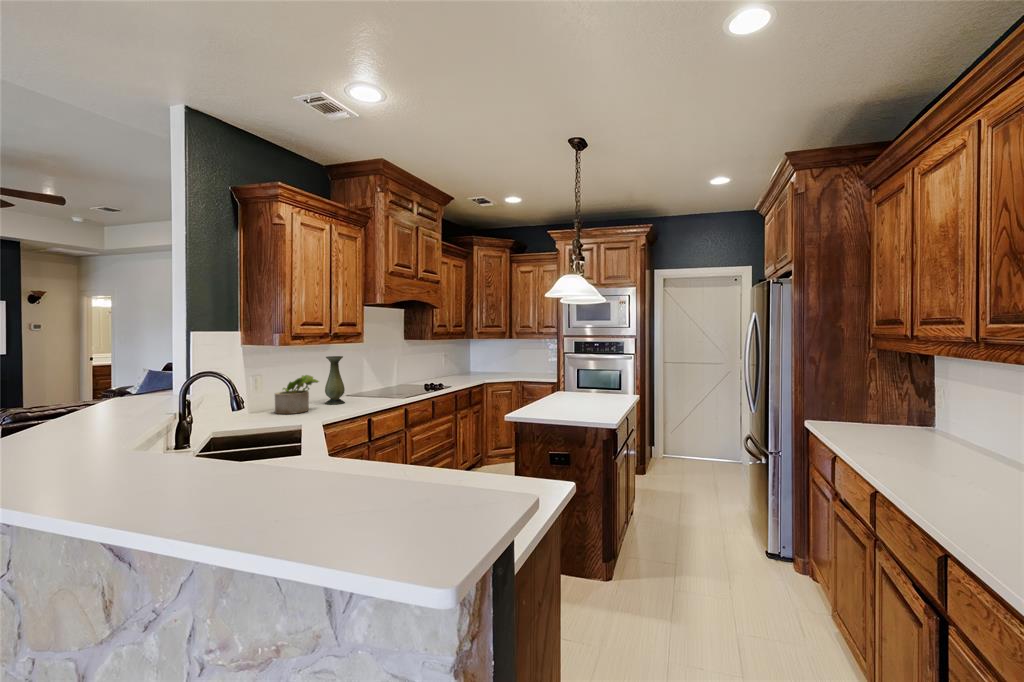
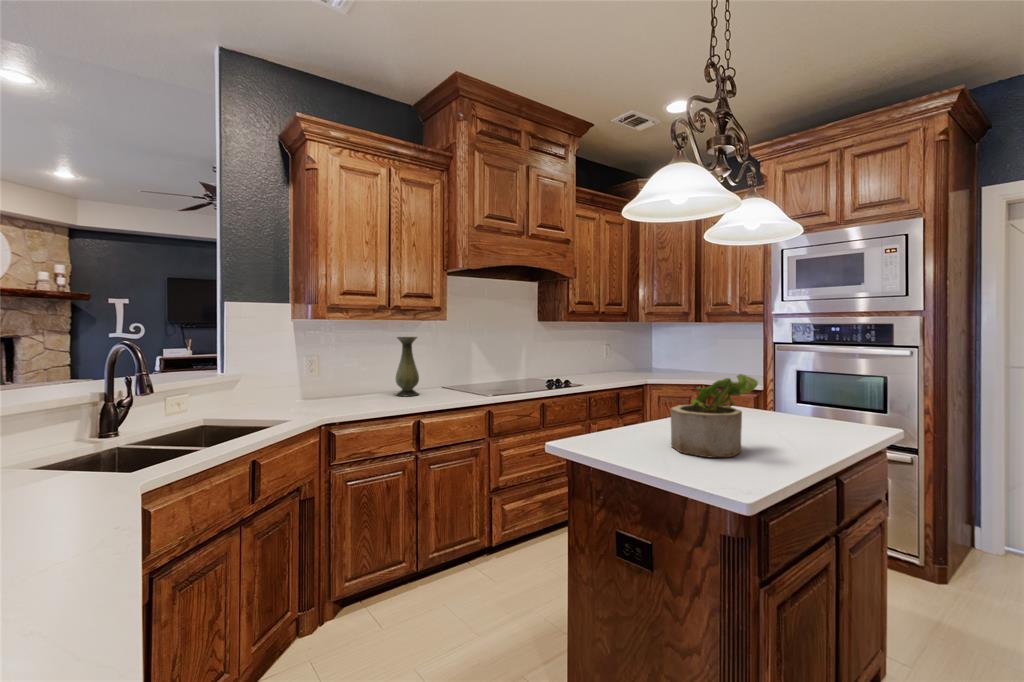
potted plant: present [275,375,319,414] -> present [671,374,758,457]

